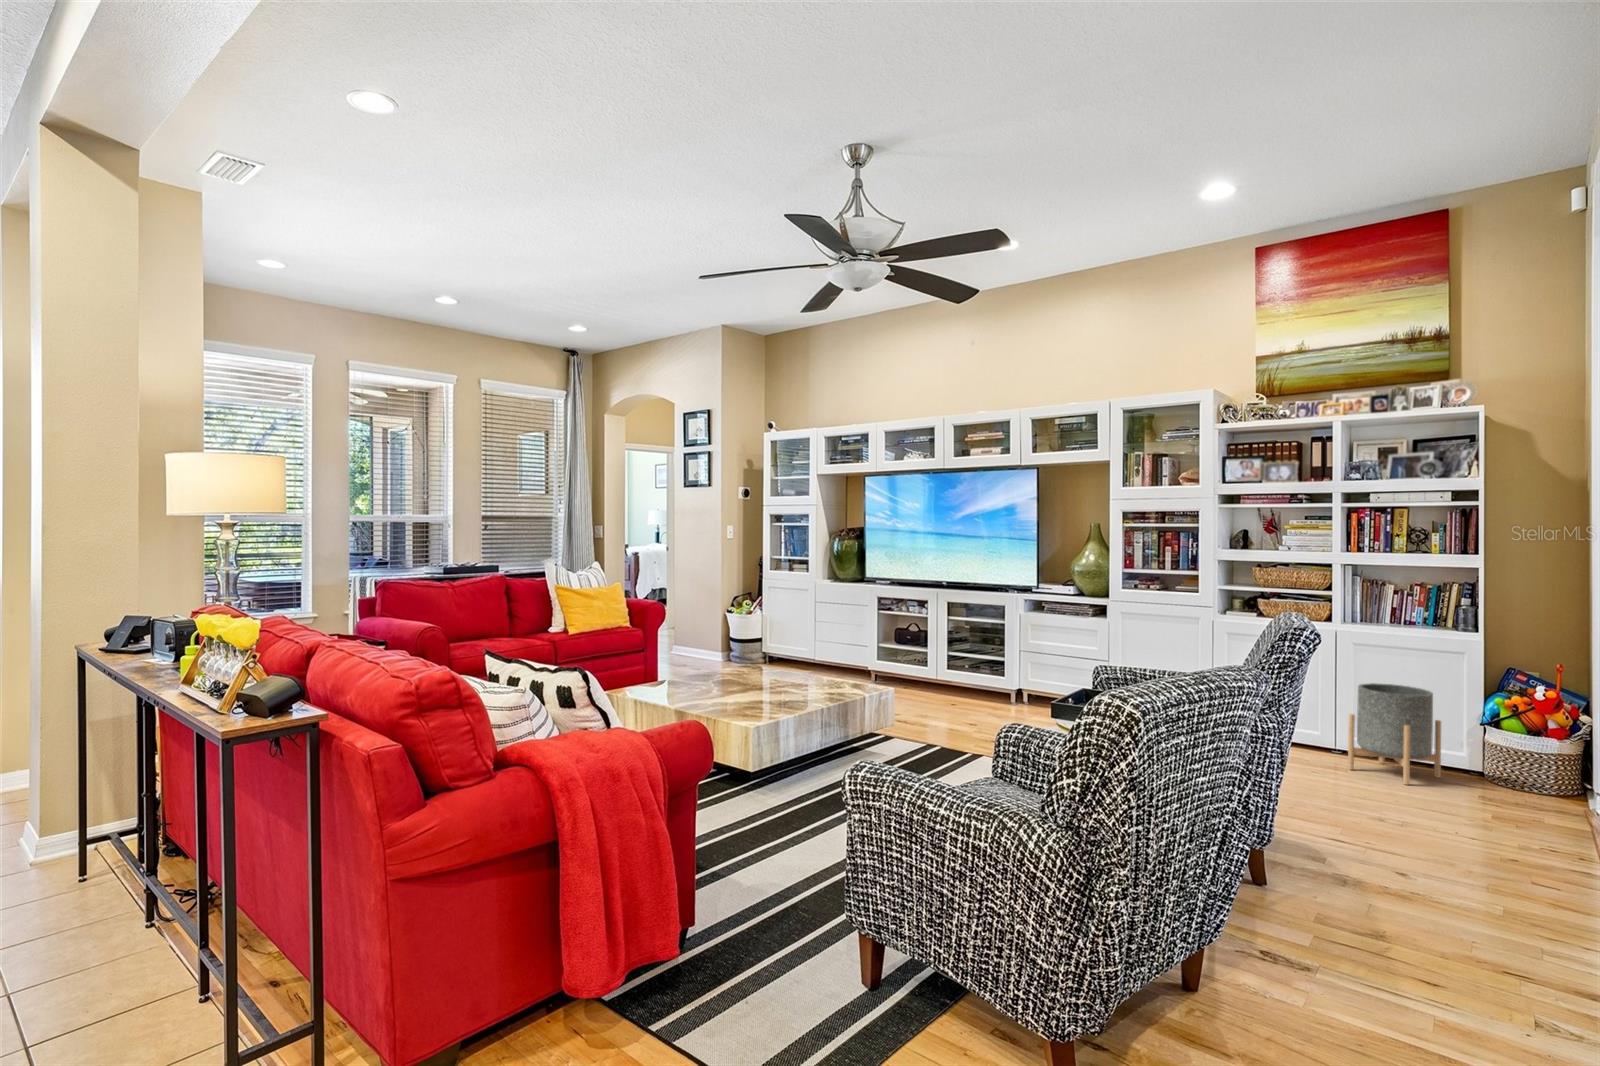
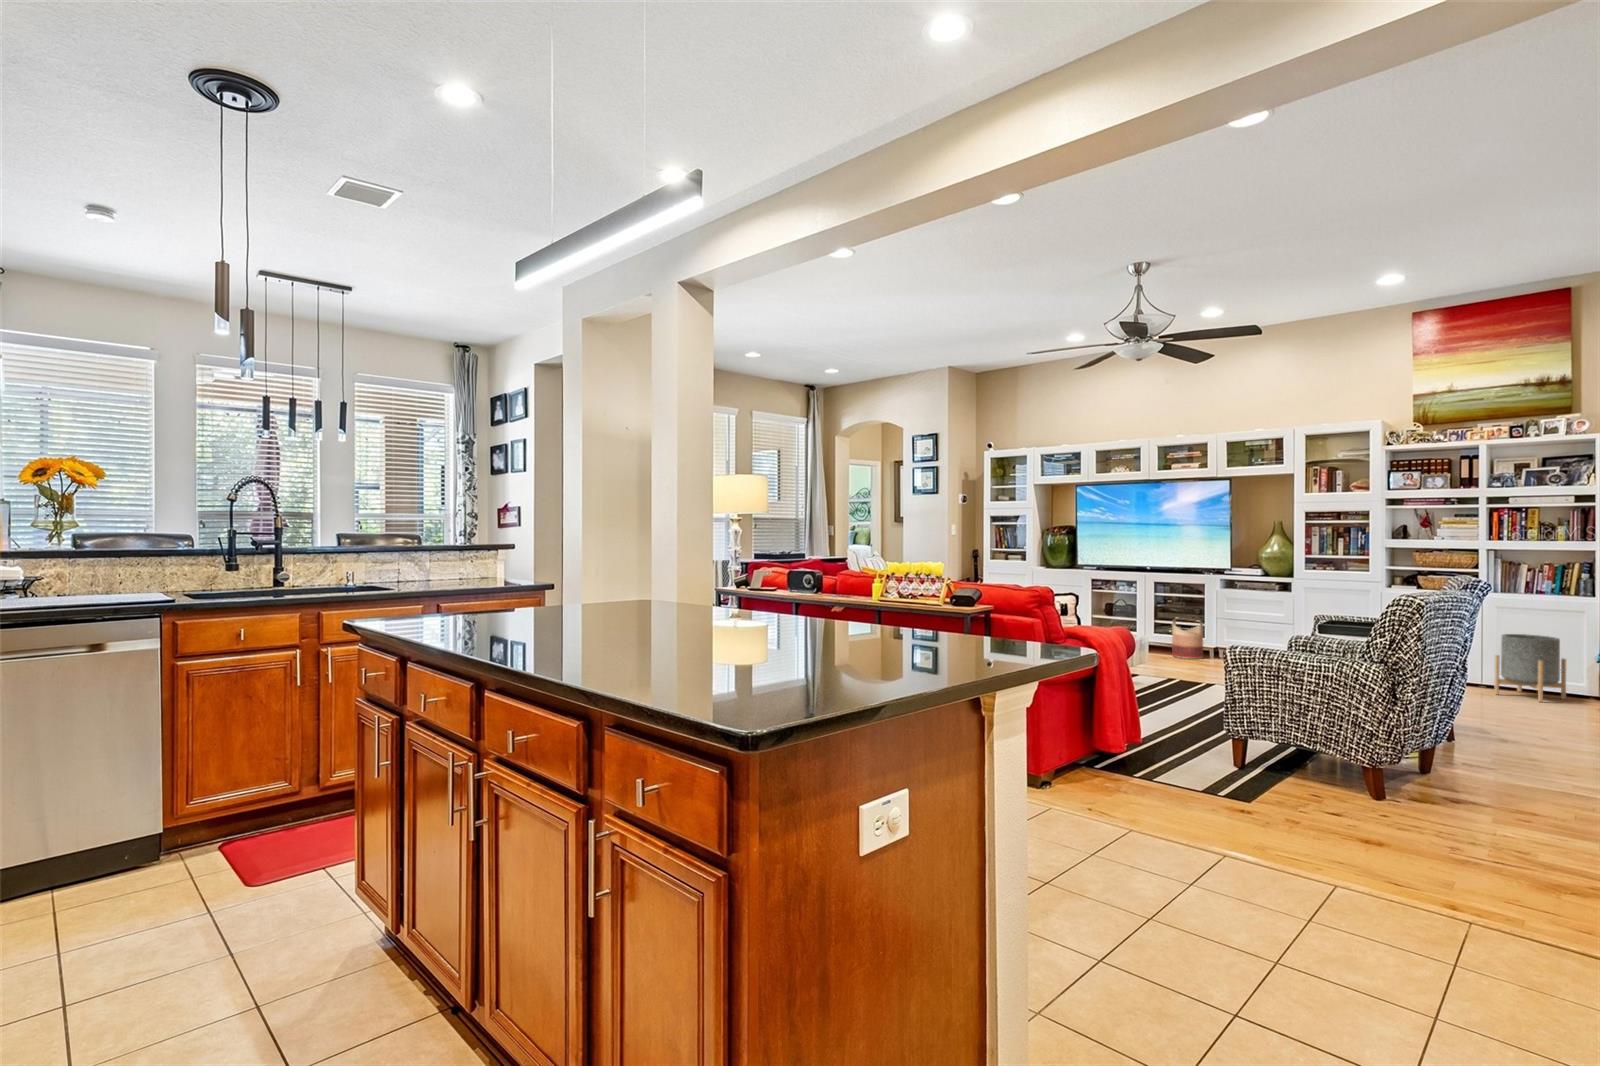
basket: none [964,649,1002,705] -> present [1172,617,1203,659]

